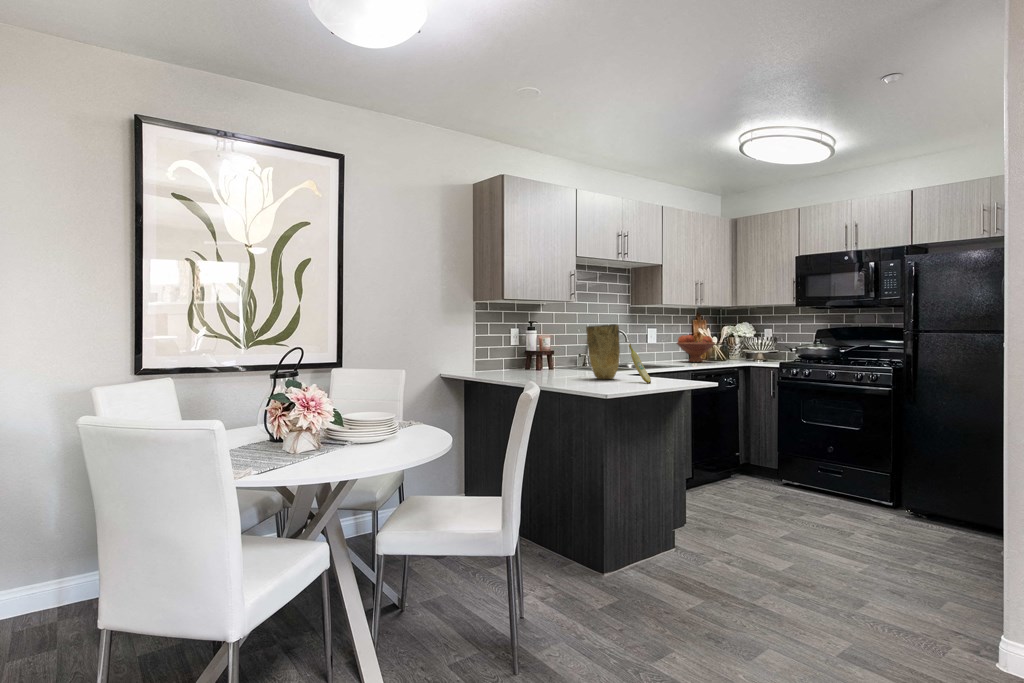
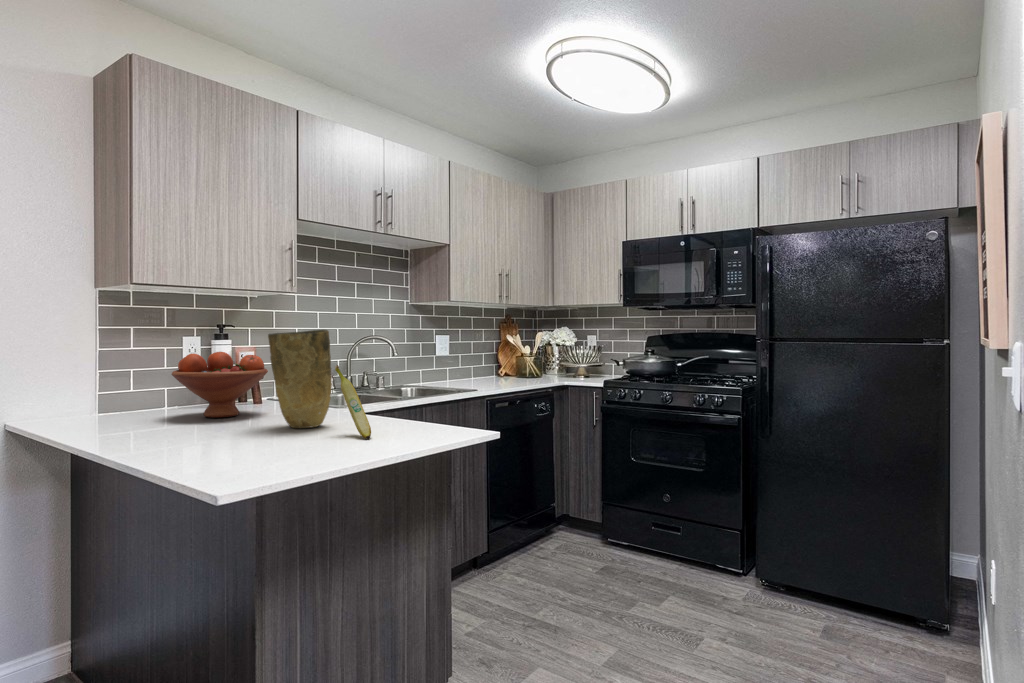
fruit bowl: present [677,335,715,362] -> present [172,352,268,418]

